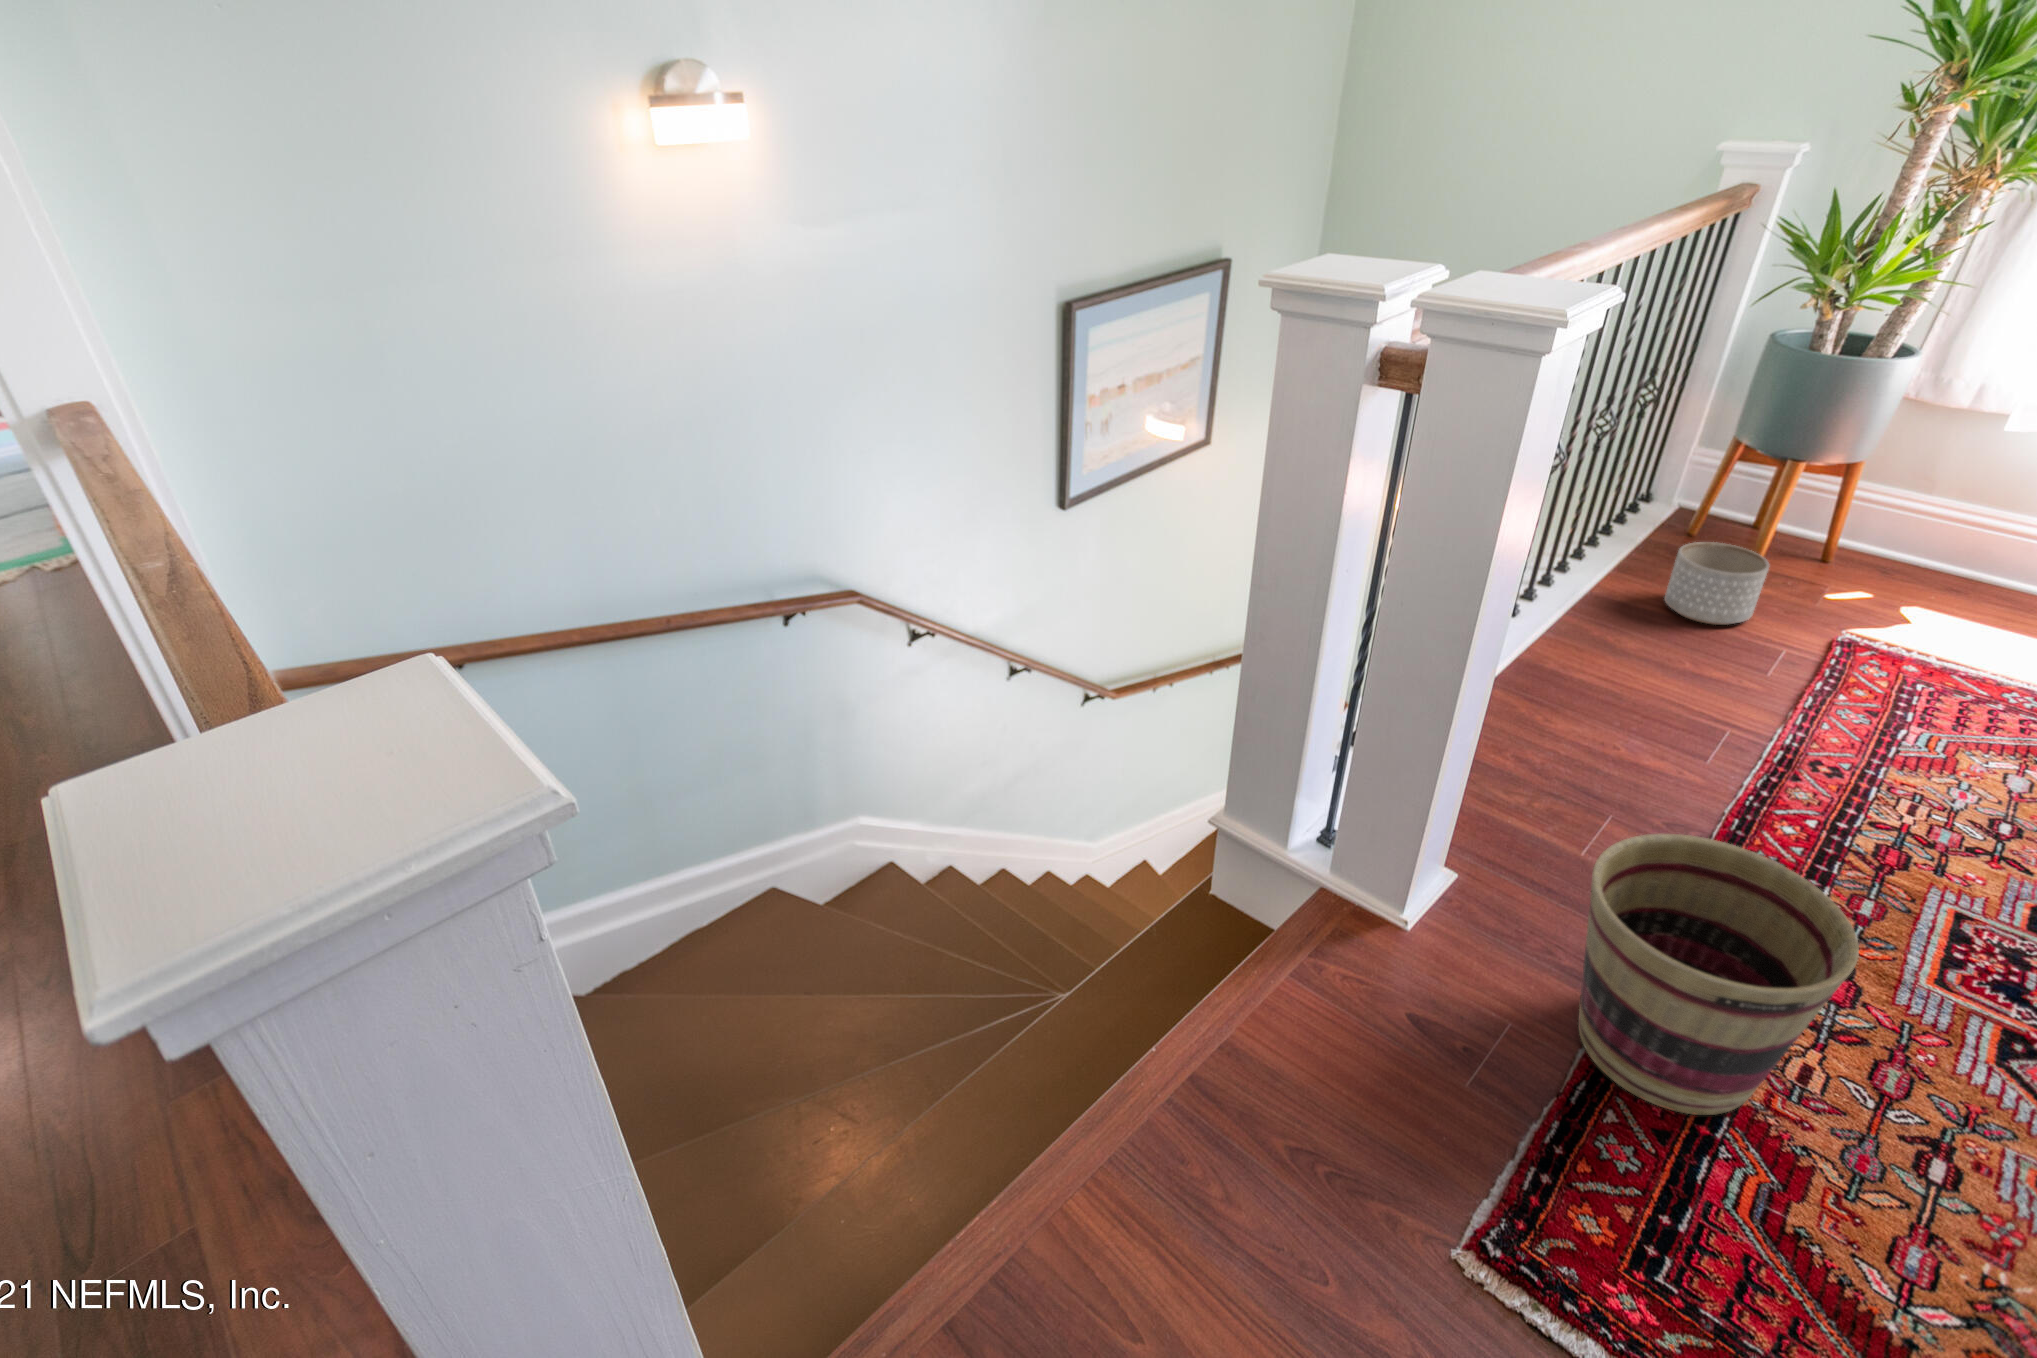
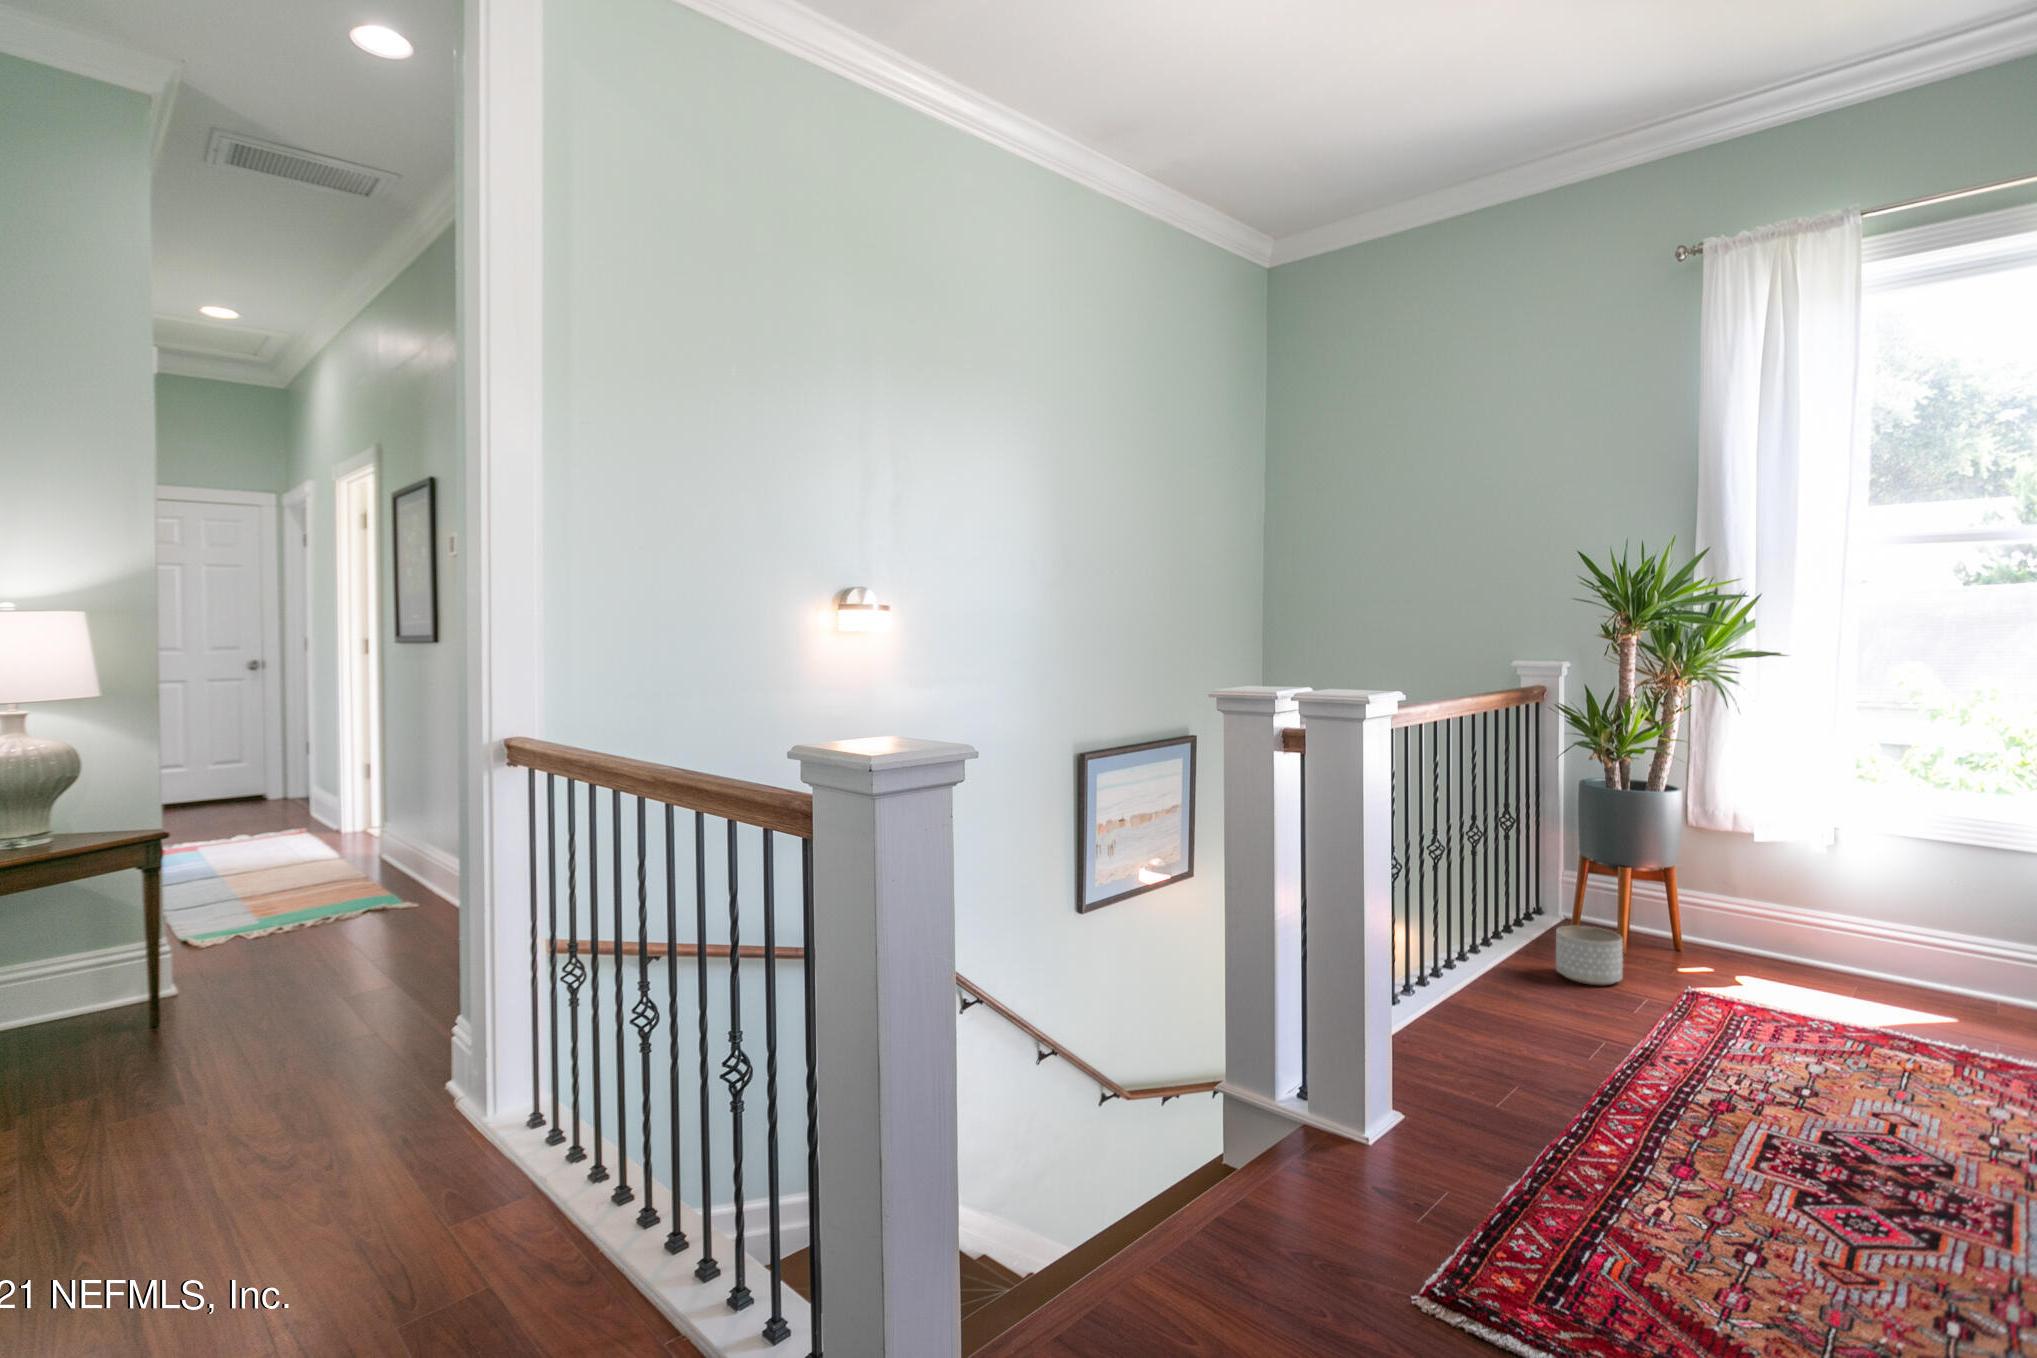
basket: present [1578,834,1859,1115] -> none [1475,1034,1648,1232]

